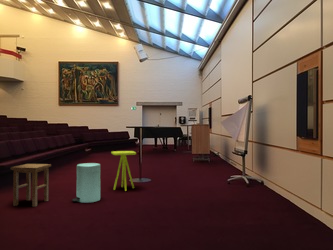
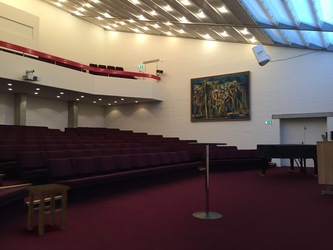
side table: present [111,151,136,191] -> none [147,175,181,231]
trash can: present [72,163,100,203] -> none [80,189,117,242]

